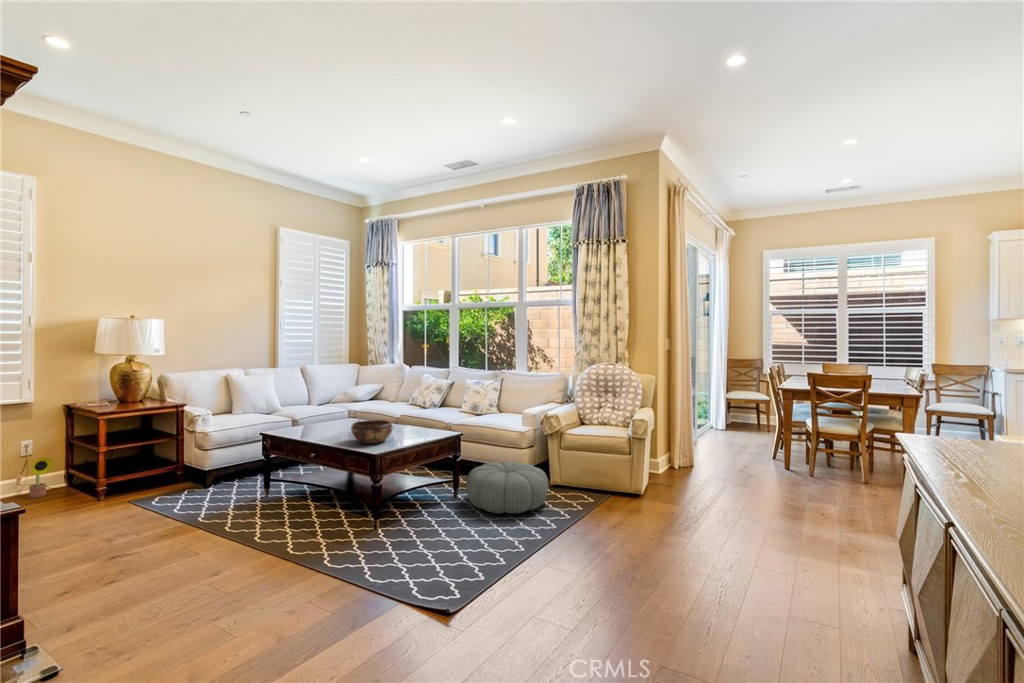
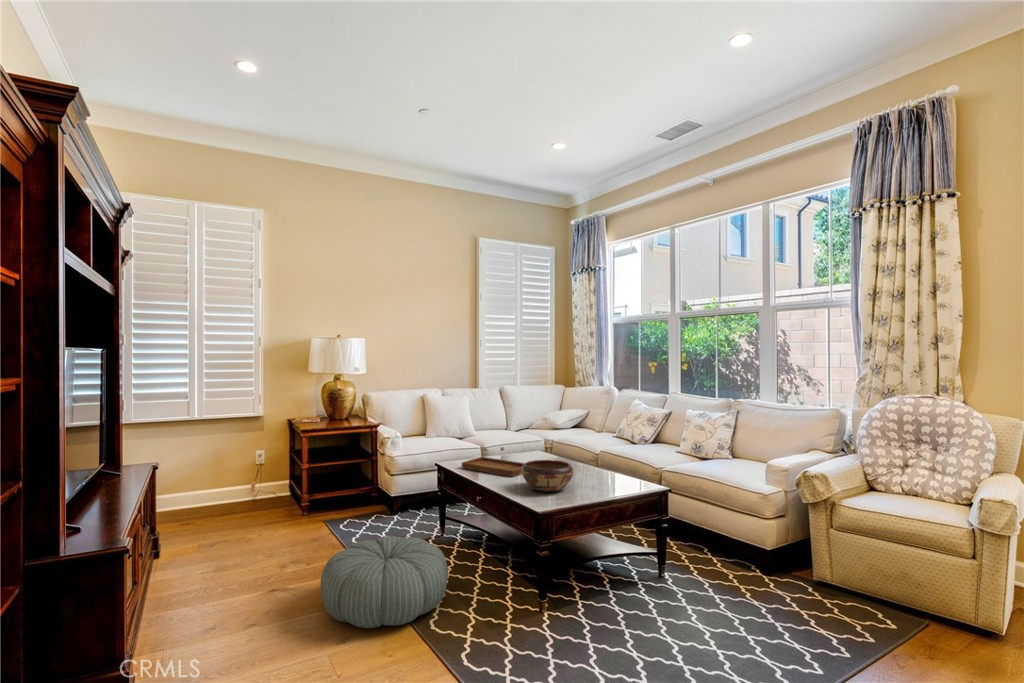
tray: none [288,414,352,437] -> present [462,447,524,477]
decorative plant: present [29,457,55,498] -> none [257,467,278,505]
pouf: present [466,461,548,514] -> present [321,536,448,628]

